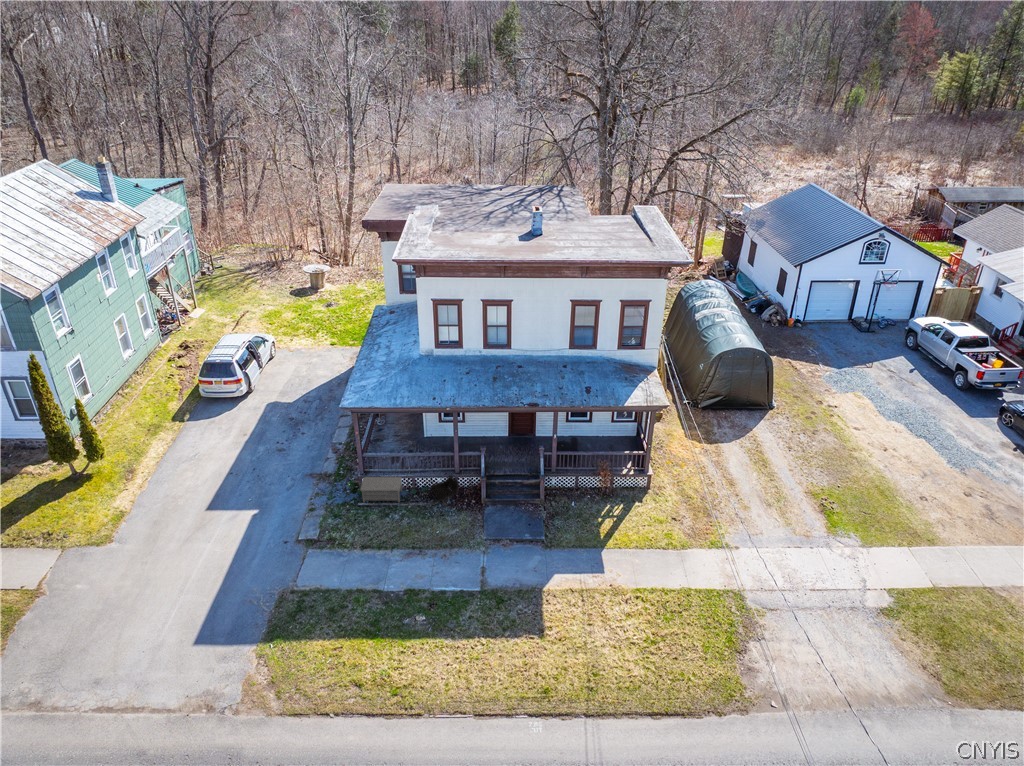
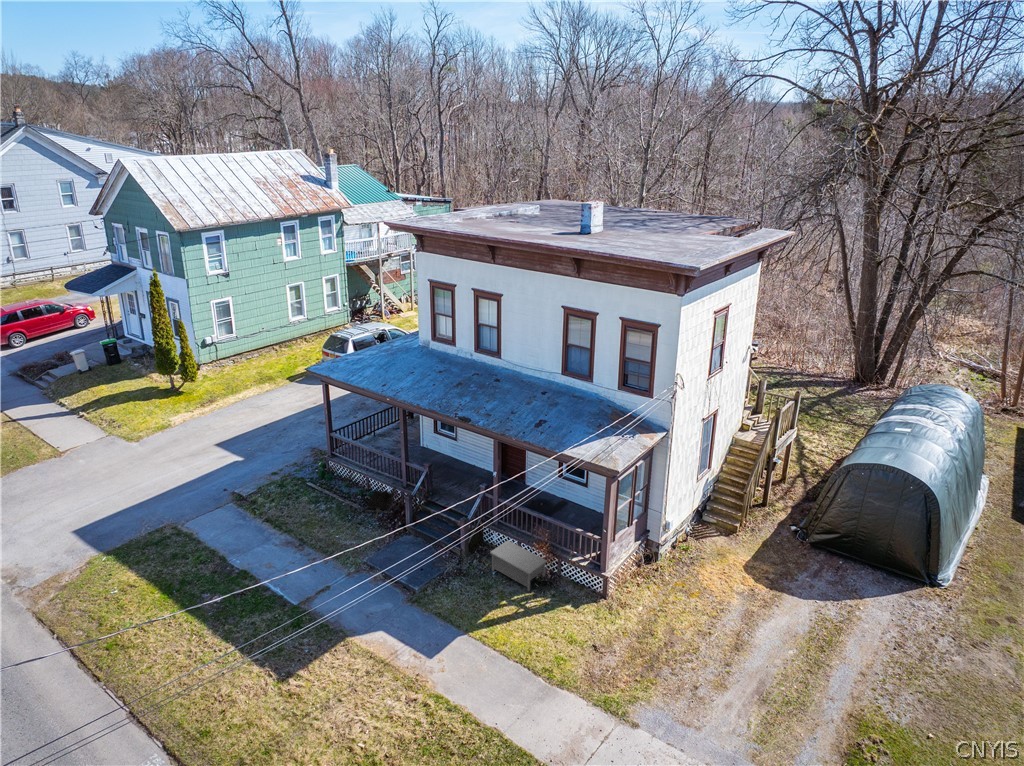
storage bench: present [360,477,402,502] -> present [490,540,547,591]

